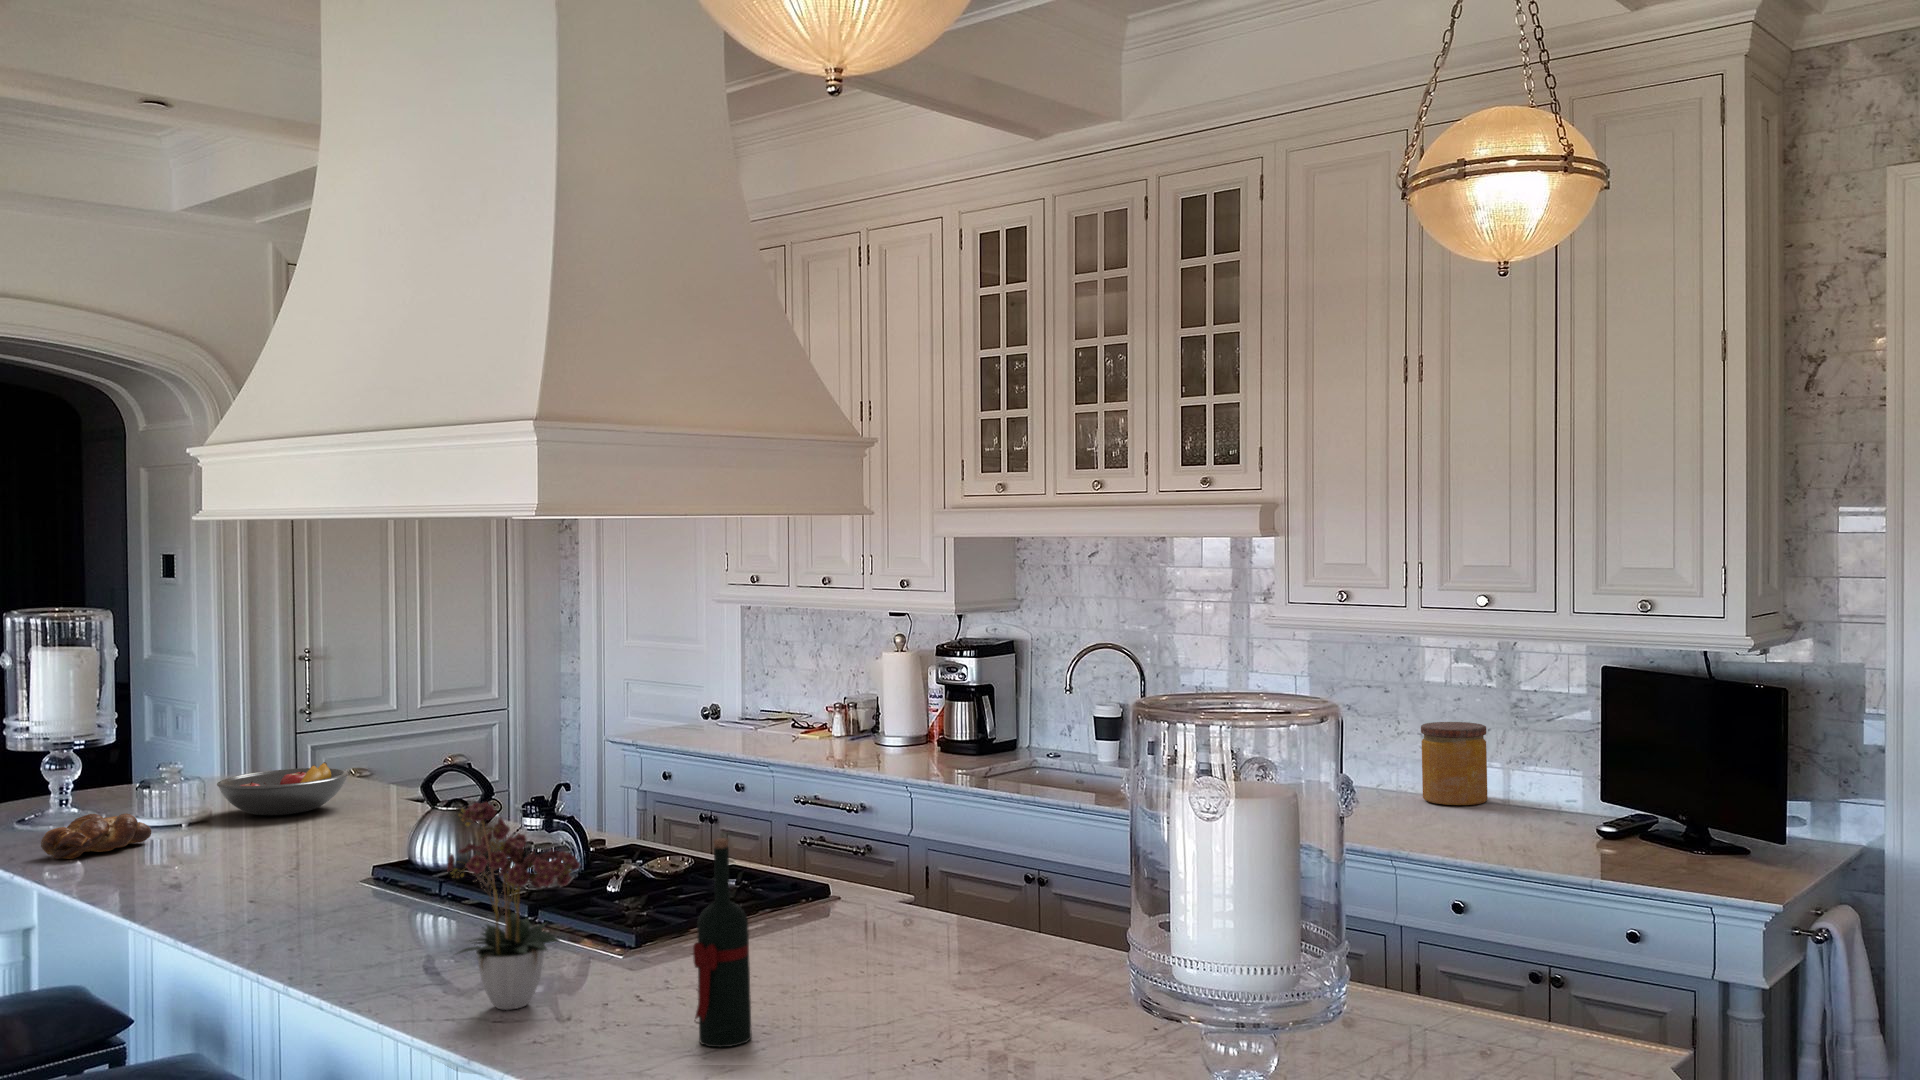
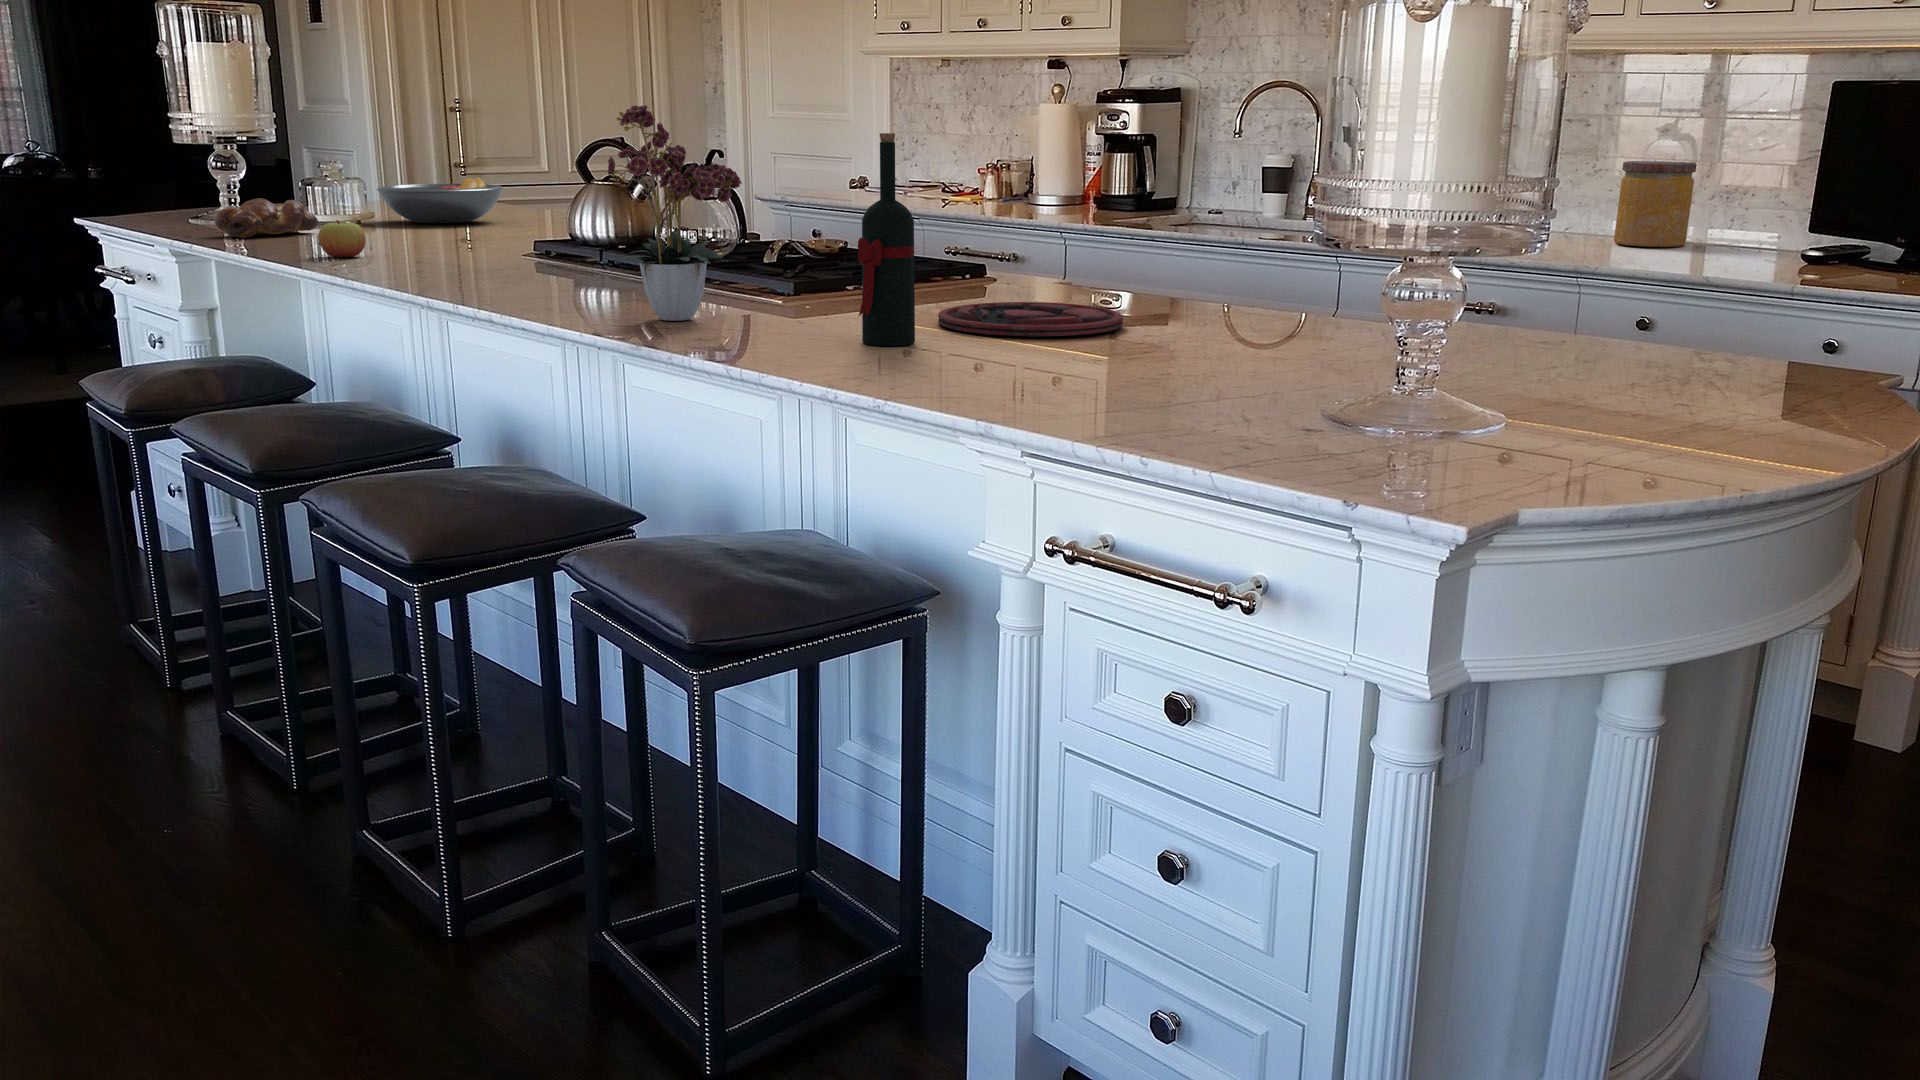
apple: none [149,857,199,896] -> present [319,220,366,257]
plate: none [777,956,958,1018] -> present [938,302,1123,336]

